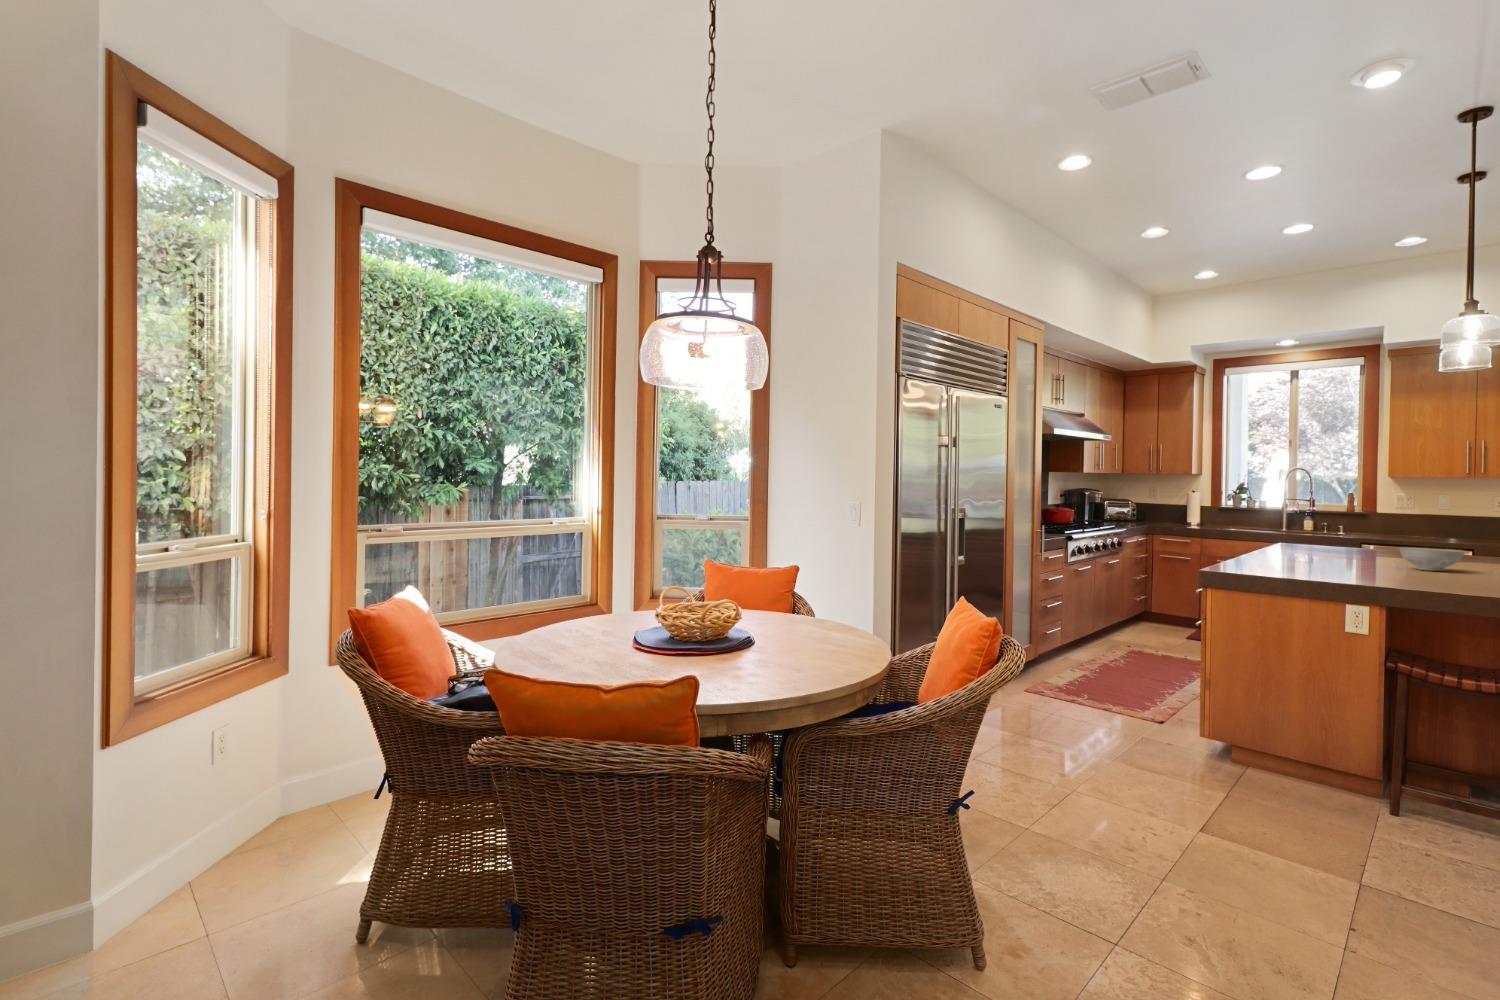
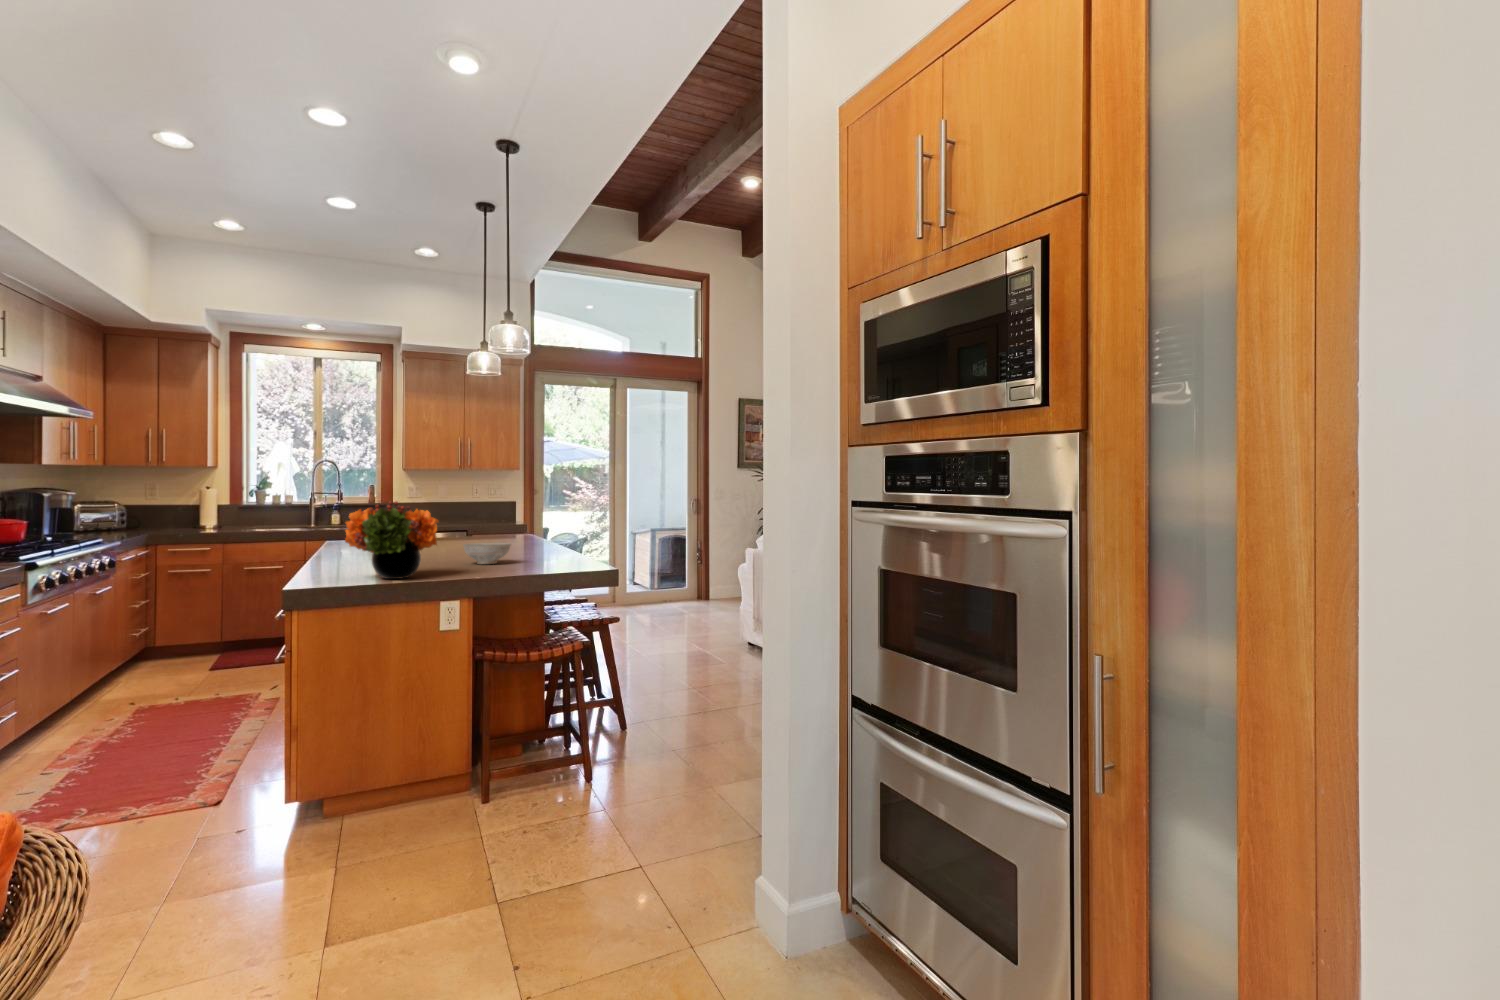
flower arrangement: none [1256,500,1354,570] -> present [345,501,439,579]

